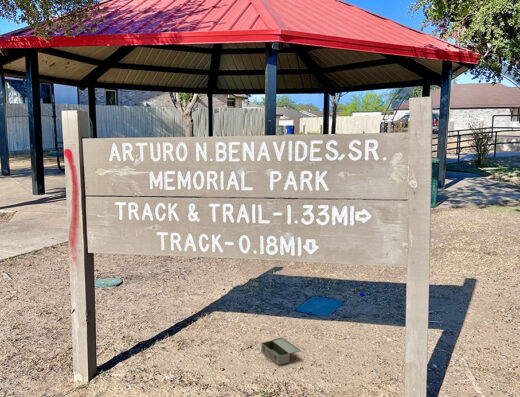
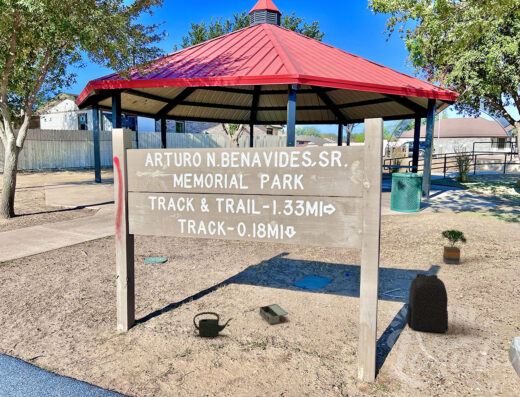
potted tree: none [472,230,506,274] -> present [442,230,466,264]
backpack: none [449,291,502,366] -> present [407,274,448,333]
watering can: none [180,354,232,387] -> present [193,312,233,337]

